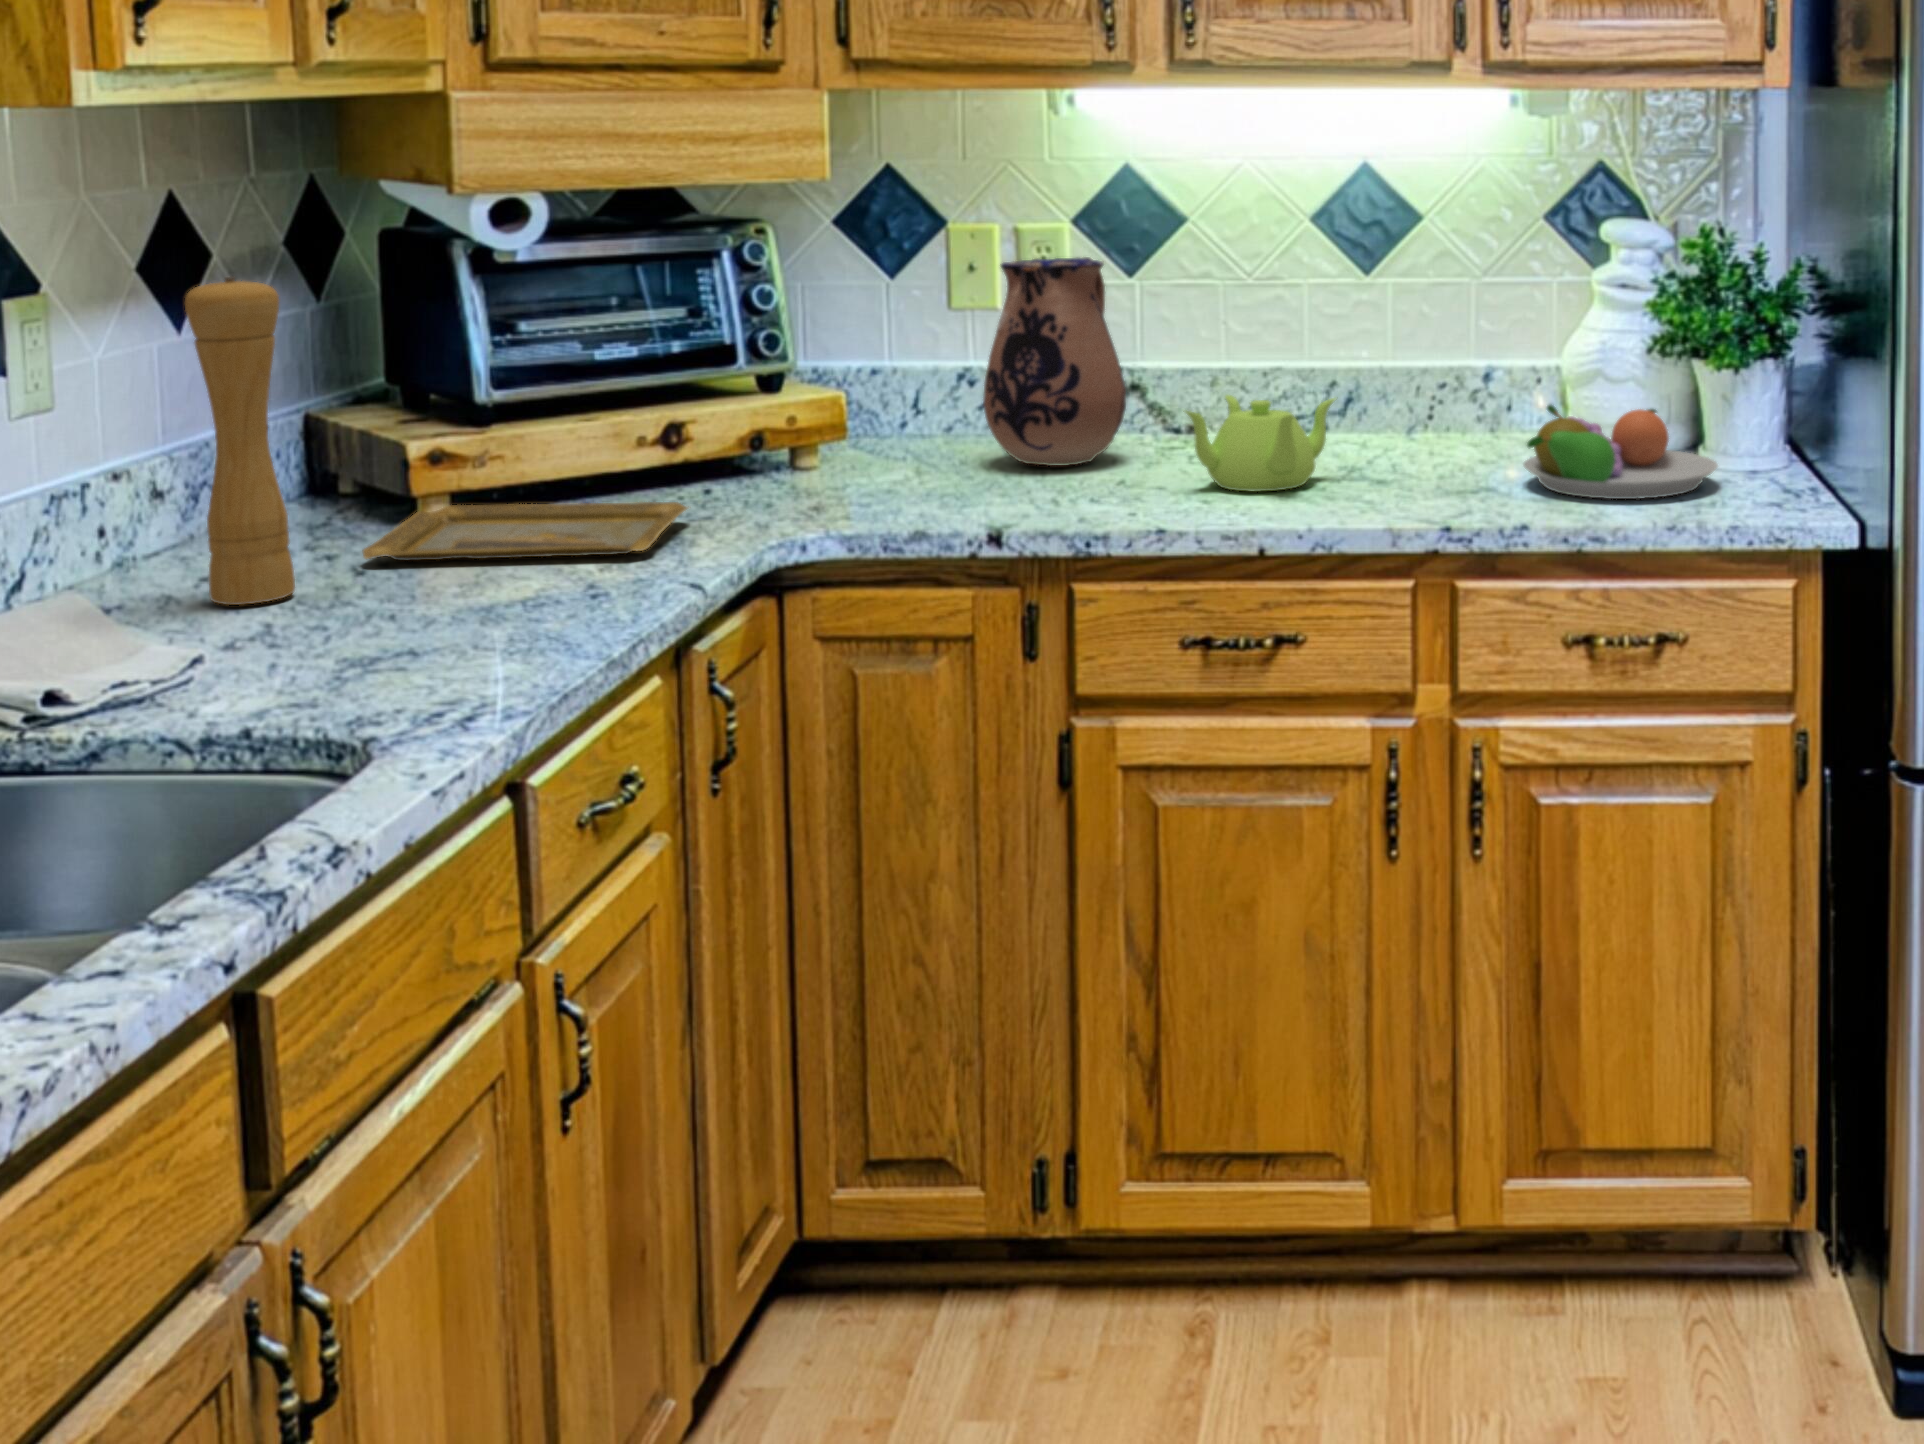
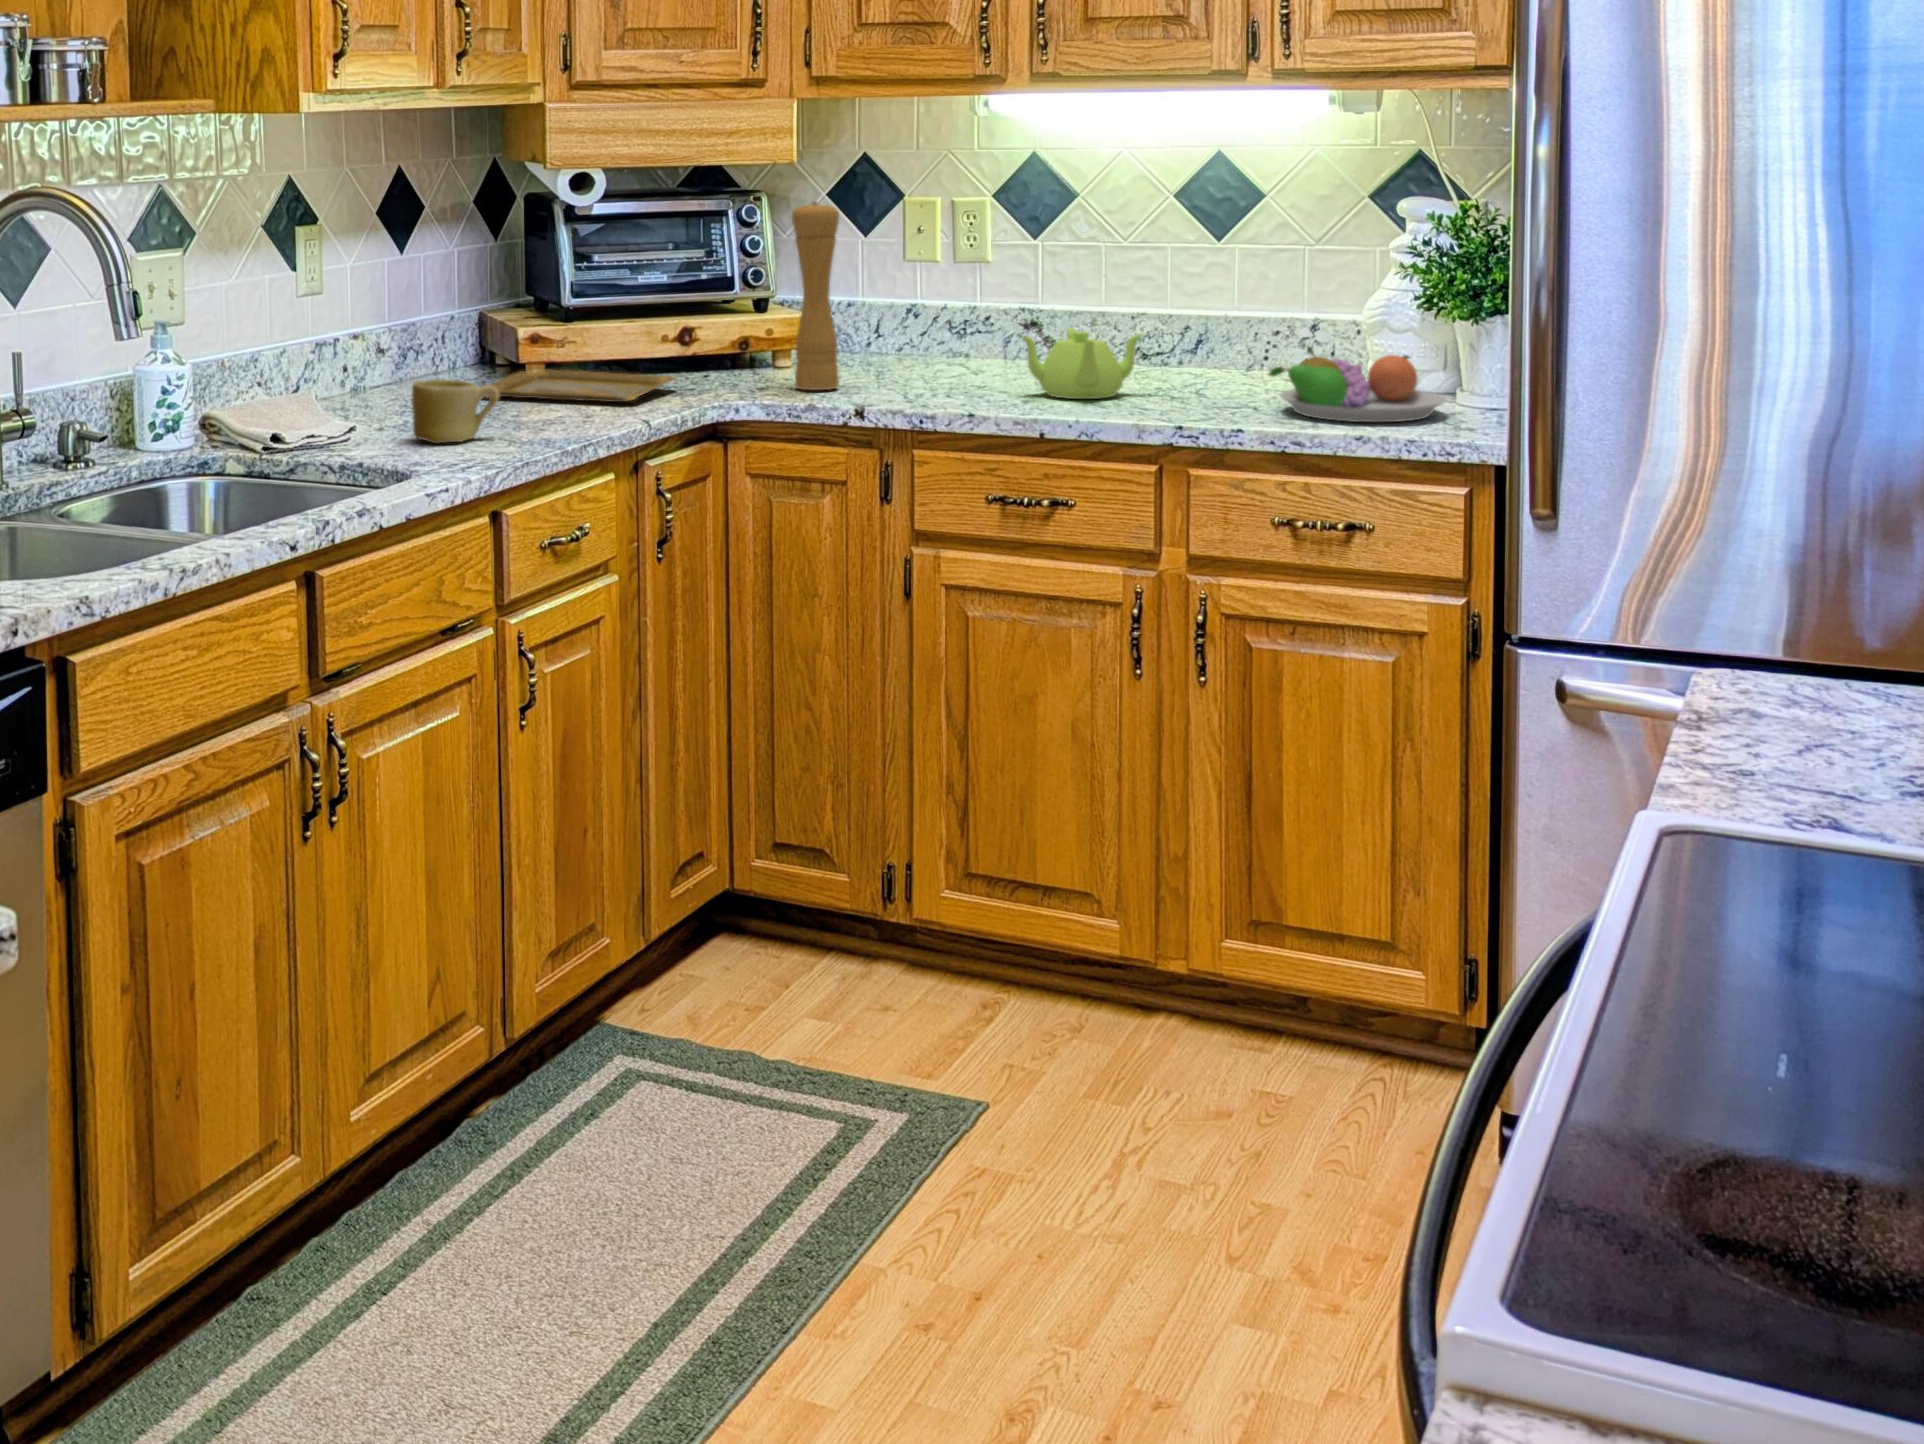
ceramic pitcher: present [983,257,1126,466] -> none [901,222,1007,376]
pepper mill: present [185,277,295,605] -> present [792,201,839,390]
mug: none [303,559,467,675] -> present [412,379,500,443]

